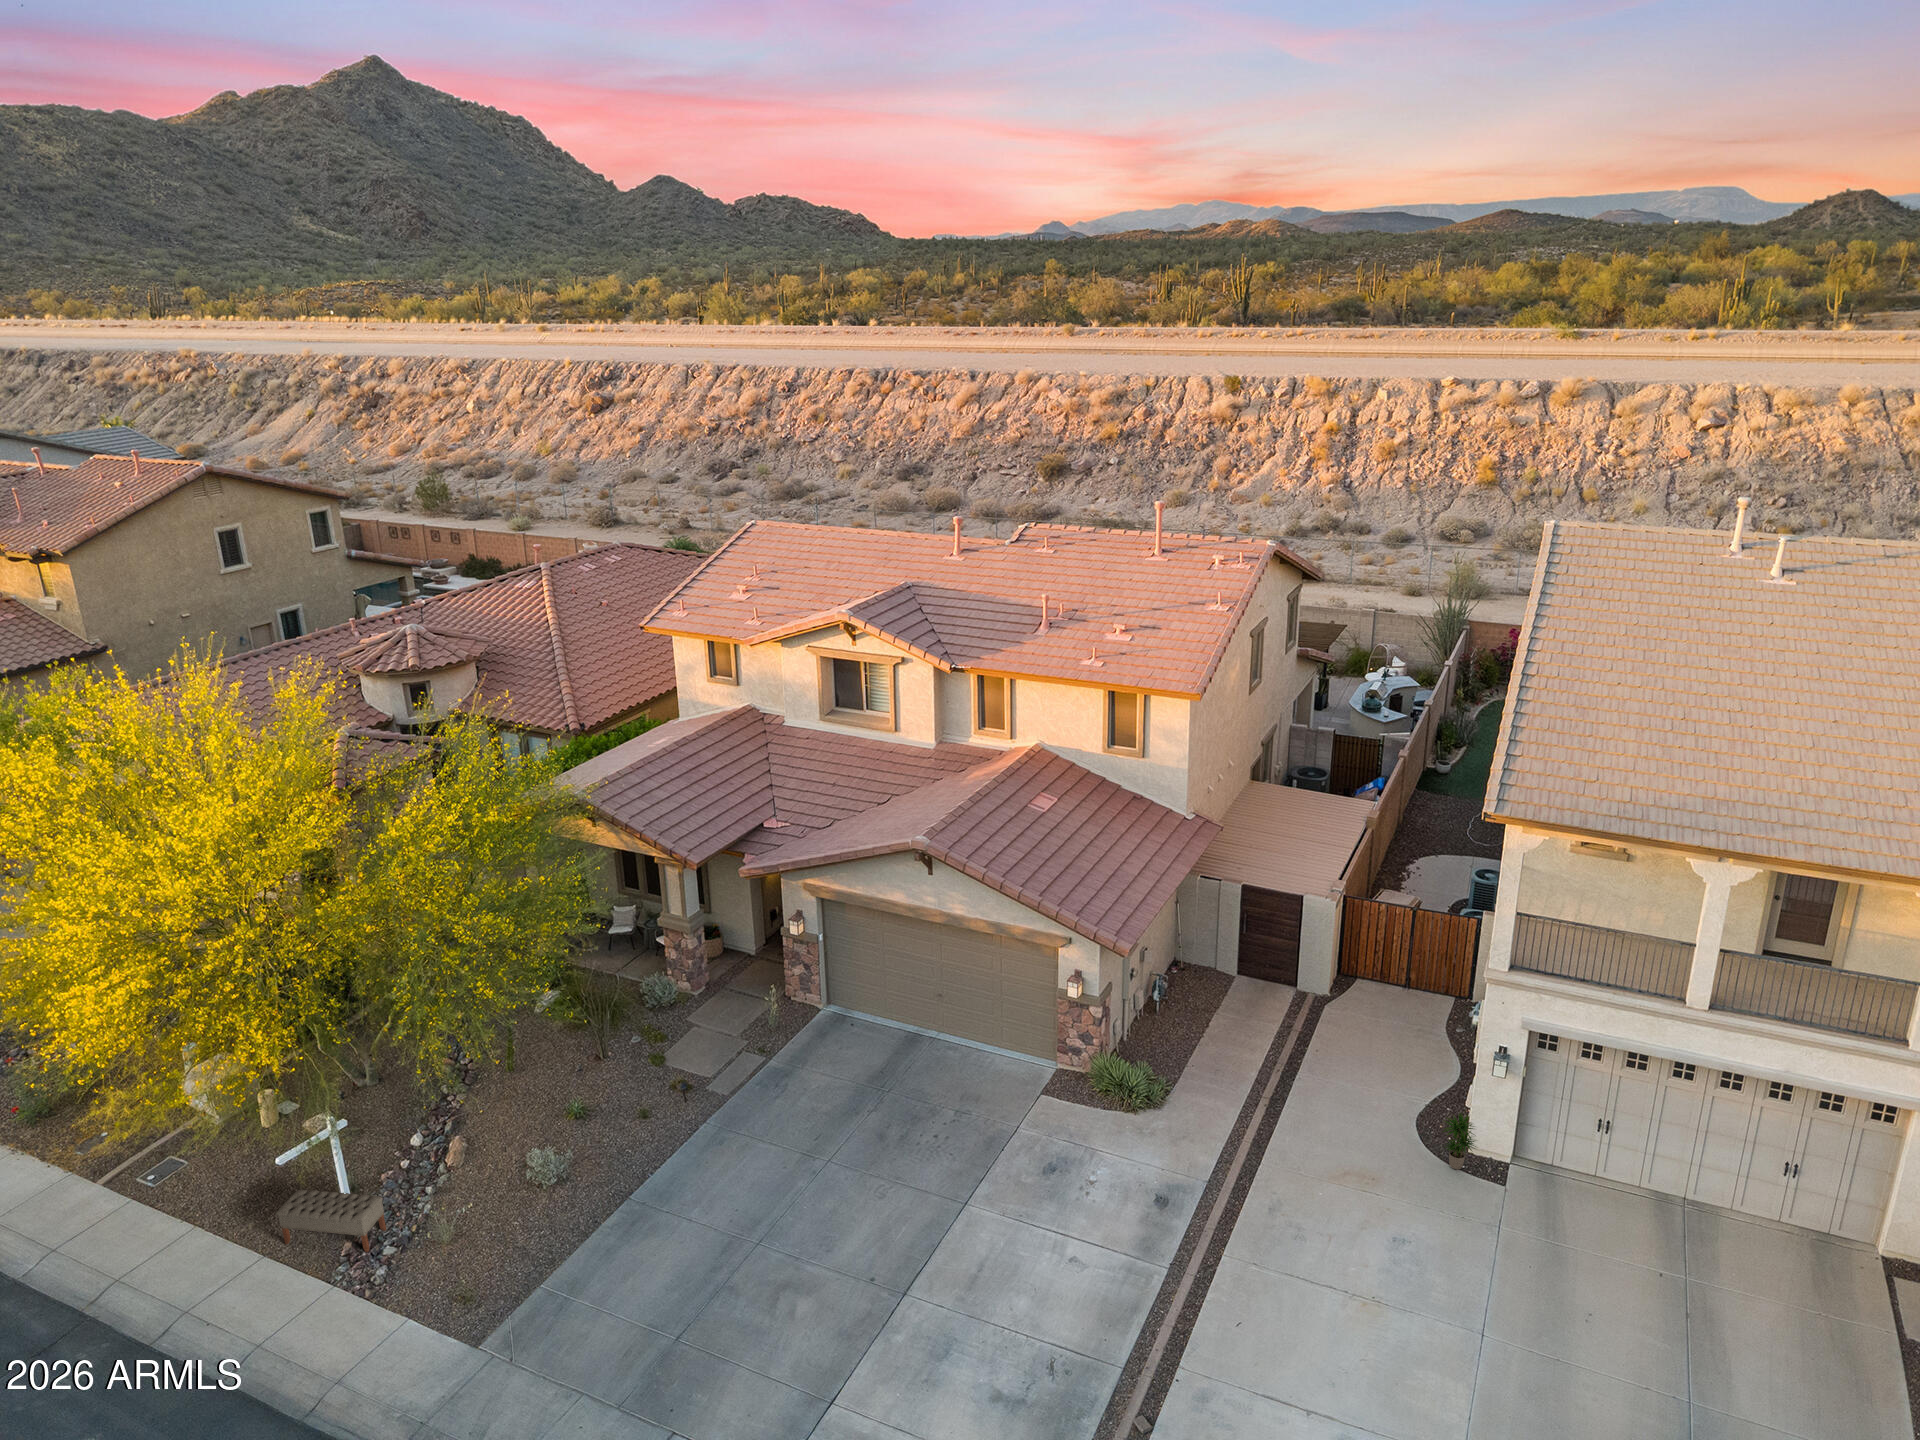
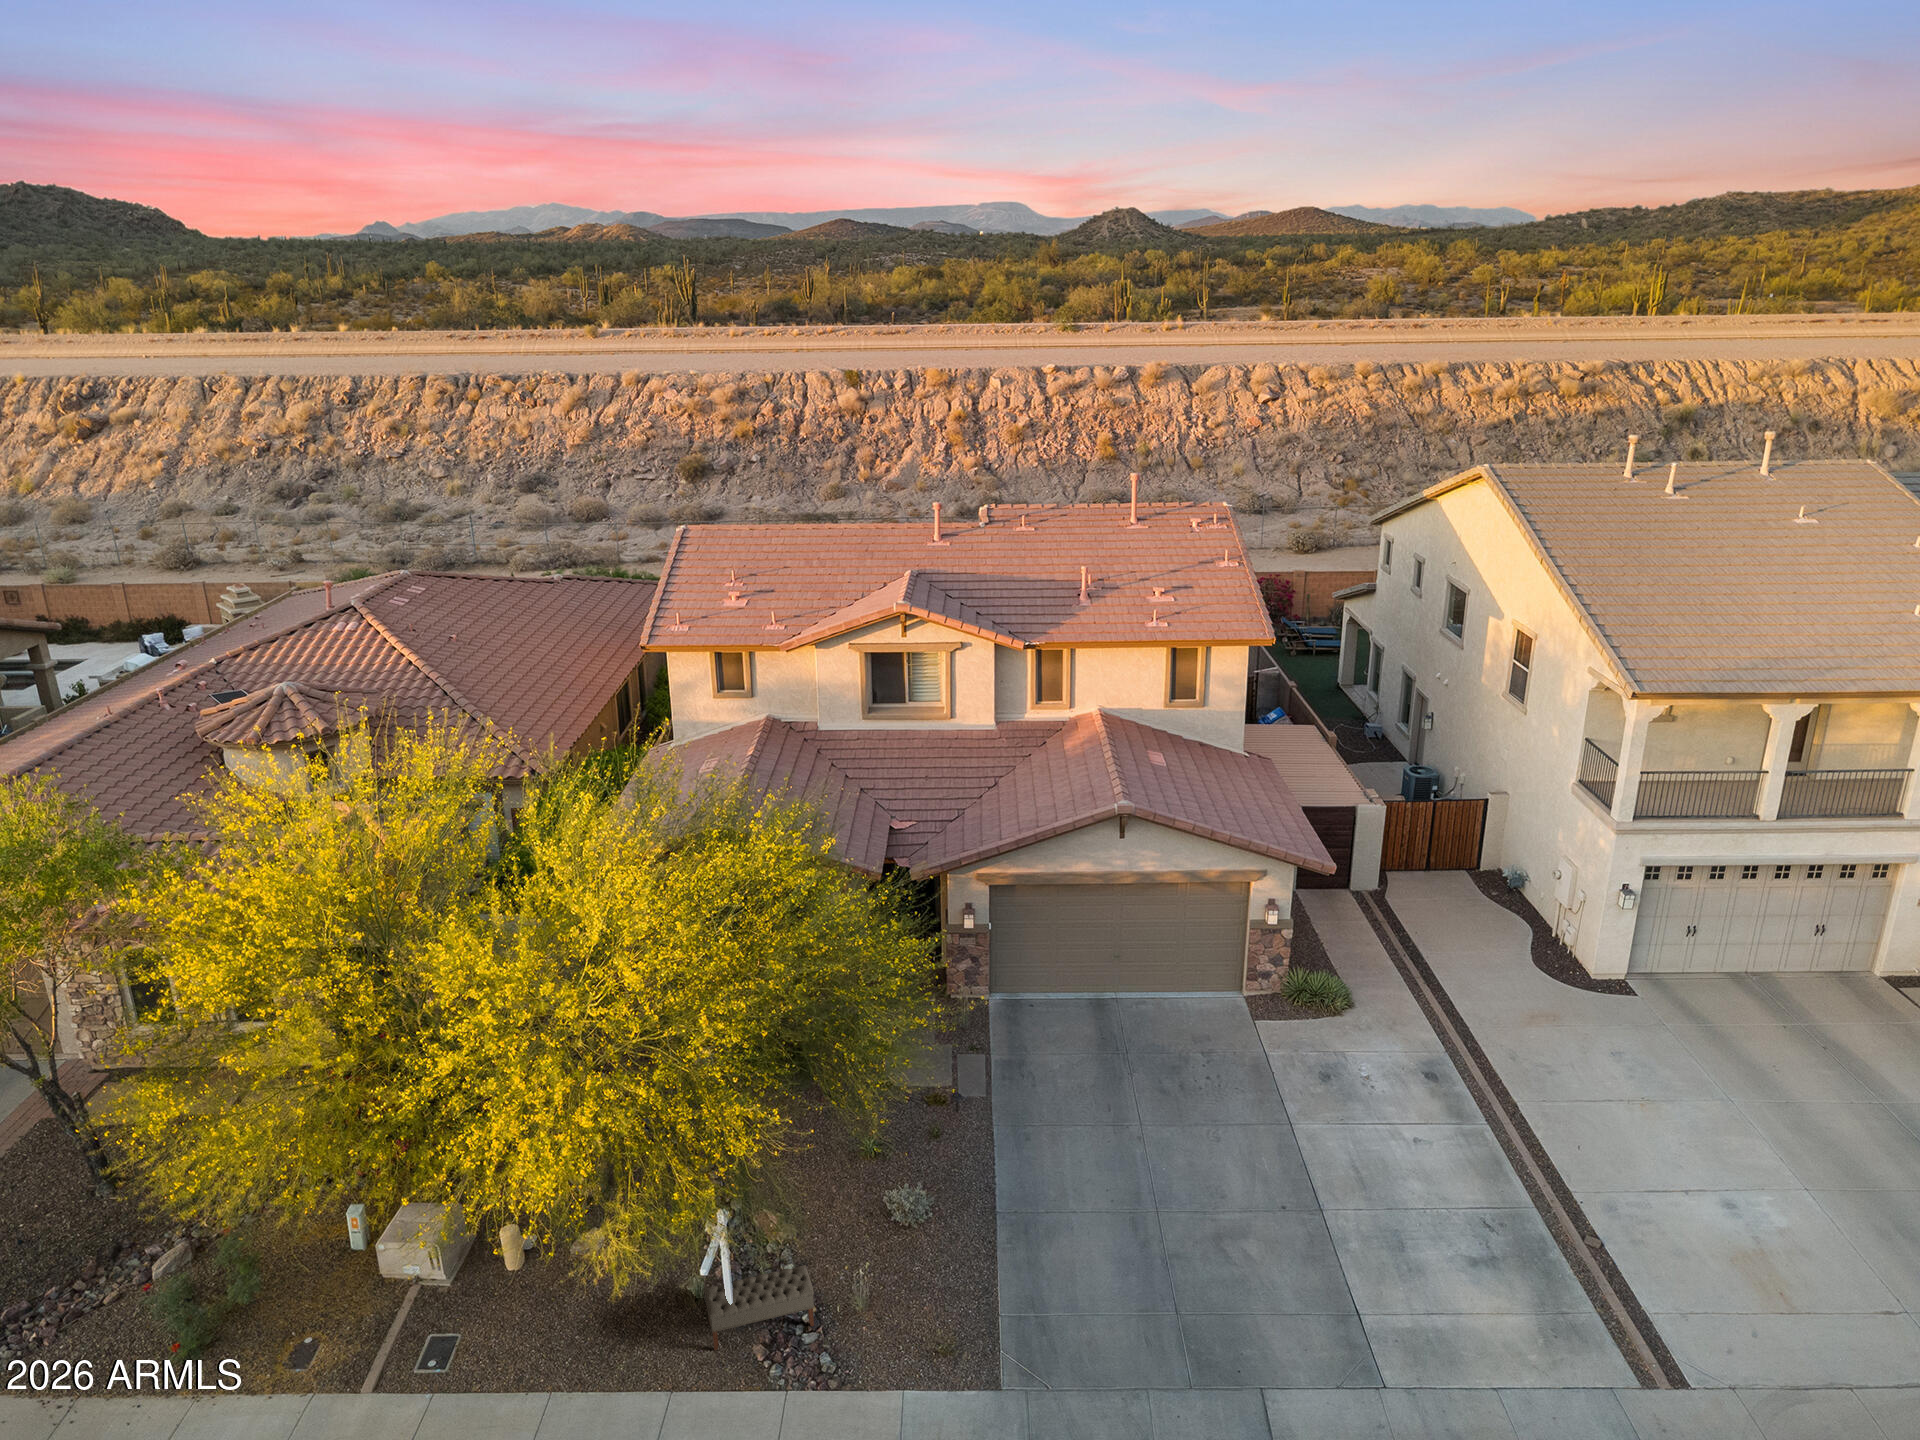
potted plant: present [1443,1113,1476,1169] -> none [1575,935,1609,983]

